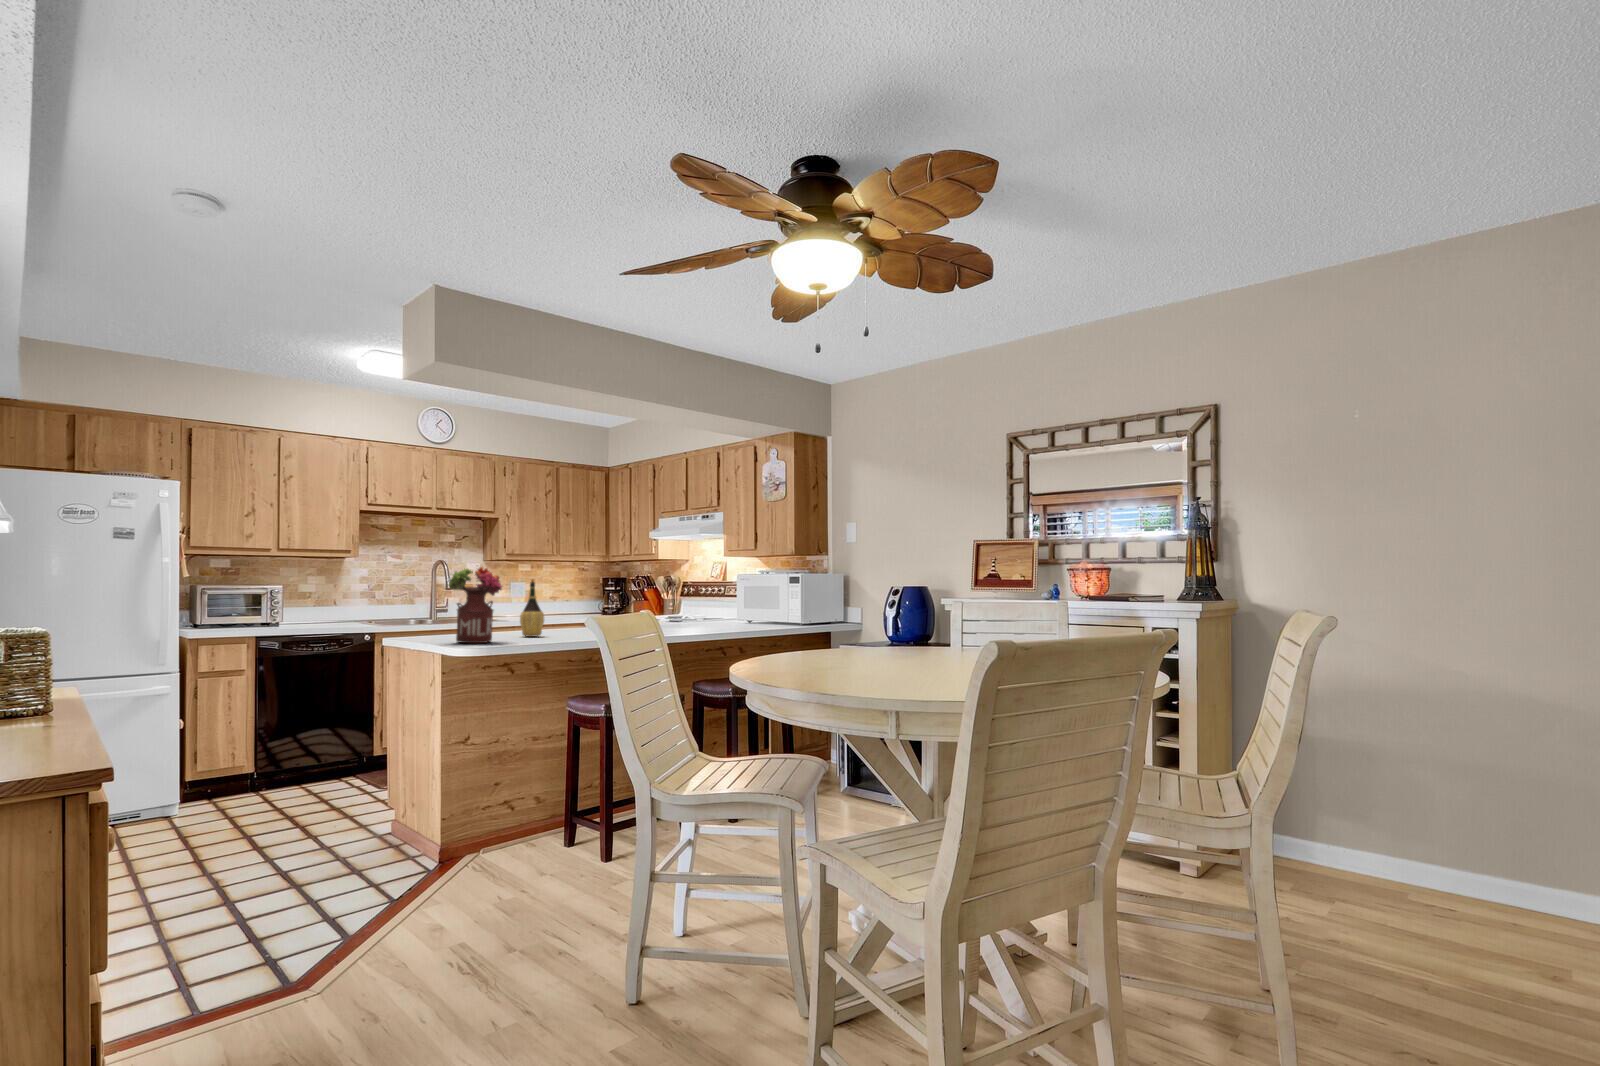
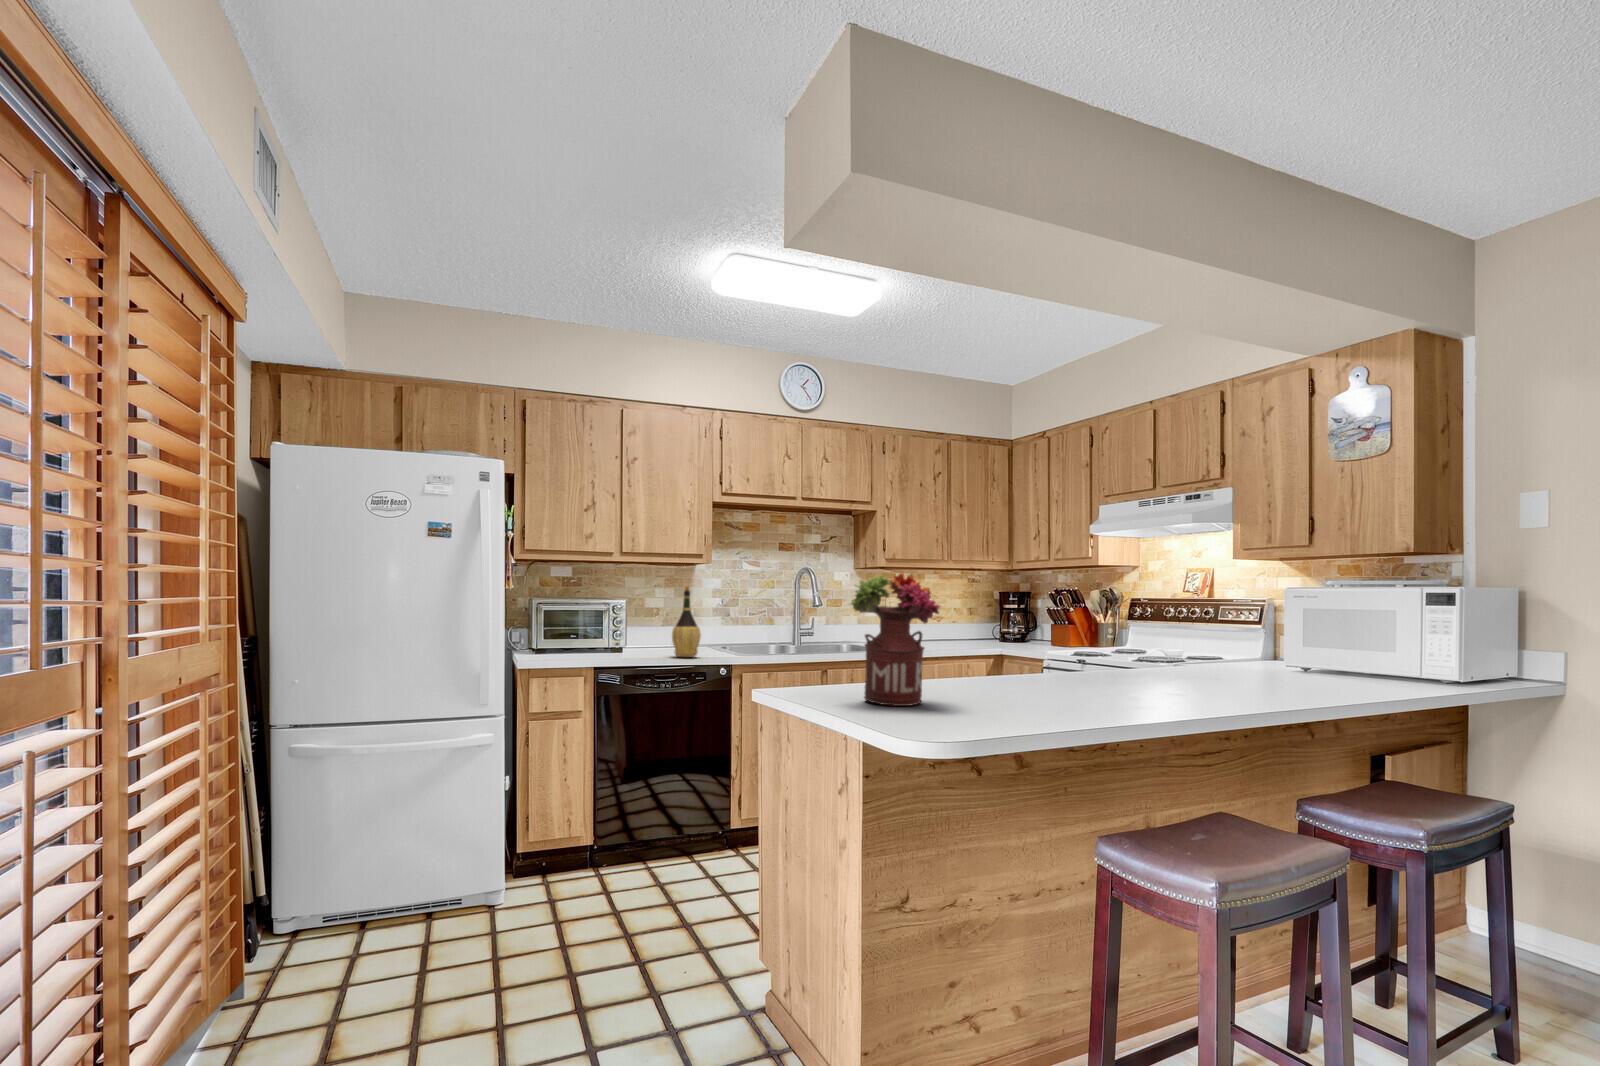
wine bottle: present [520,579,544,637] -> present [672,586,701,657]

